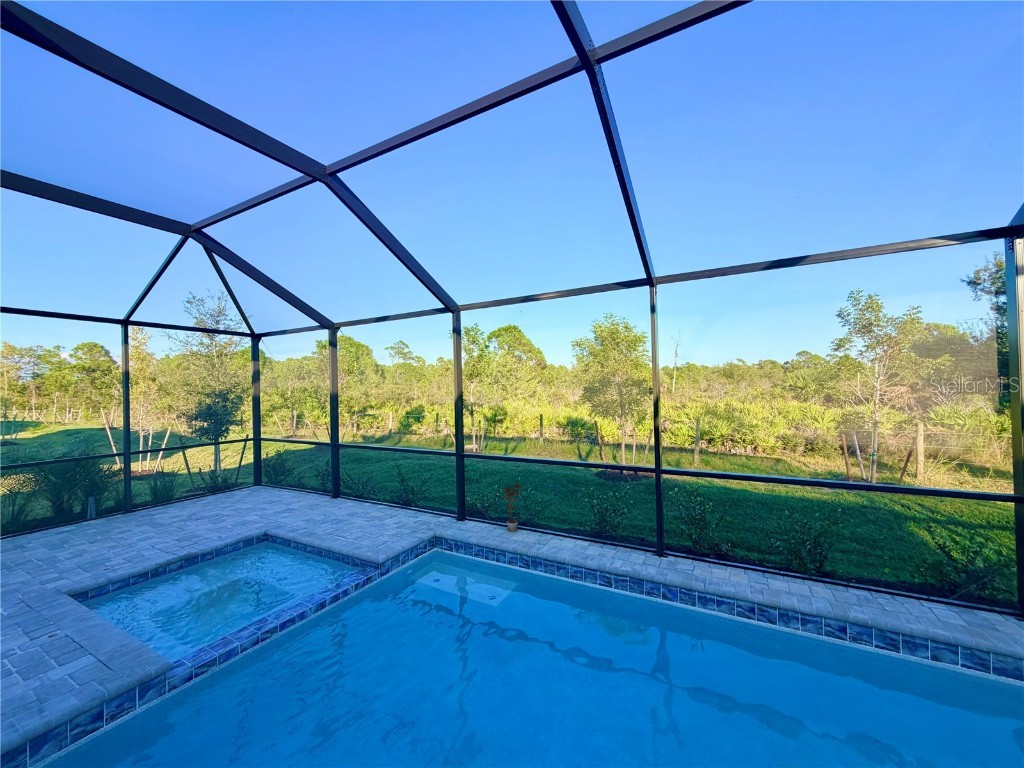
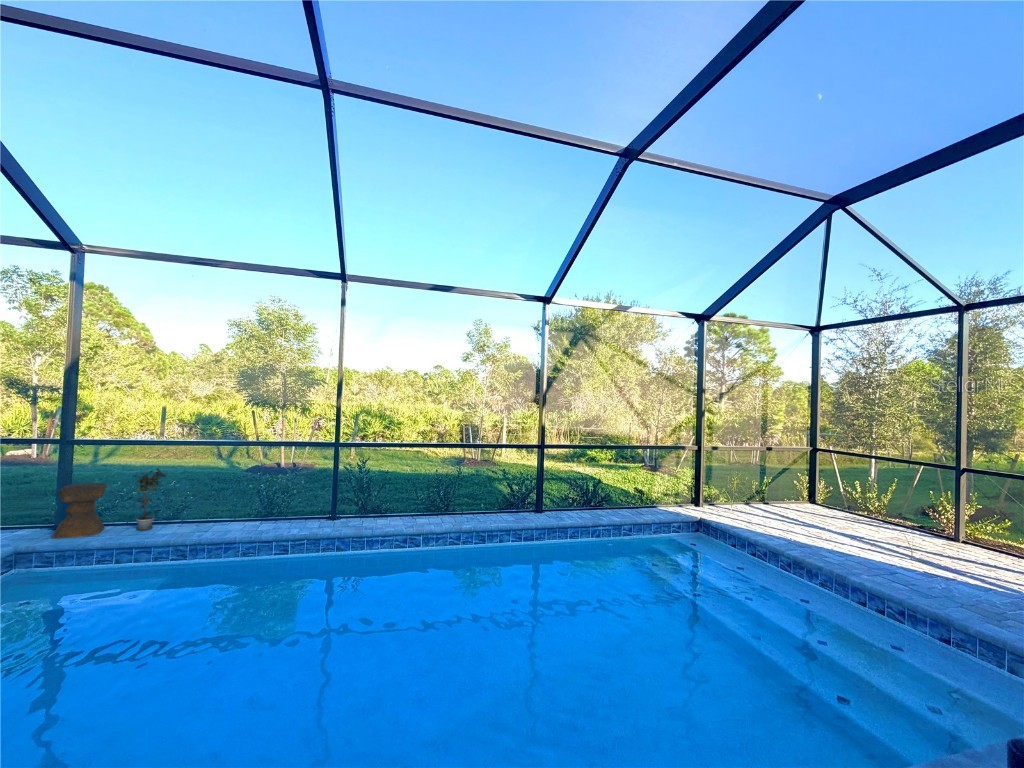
stool: none [460,488,491,531] -> present [52,483,107,539]

